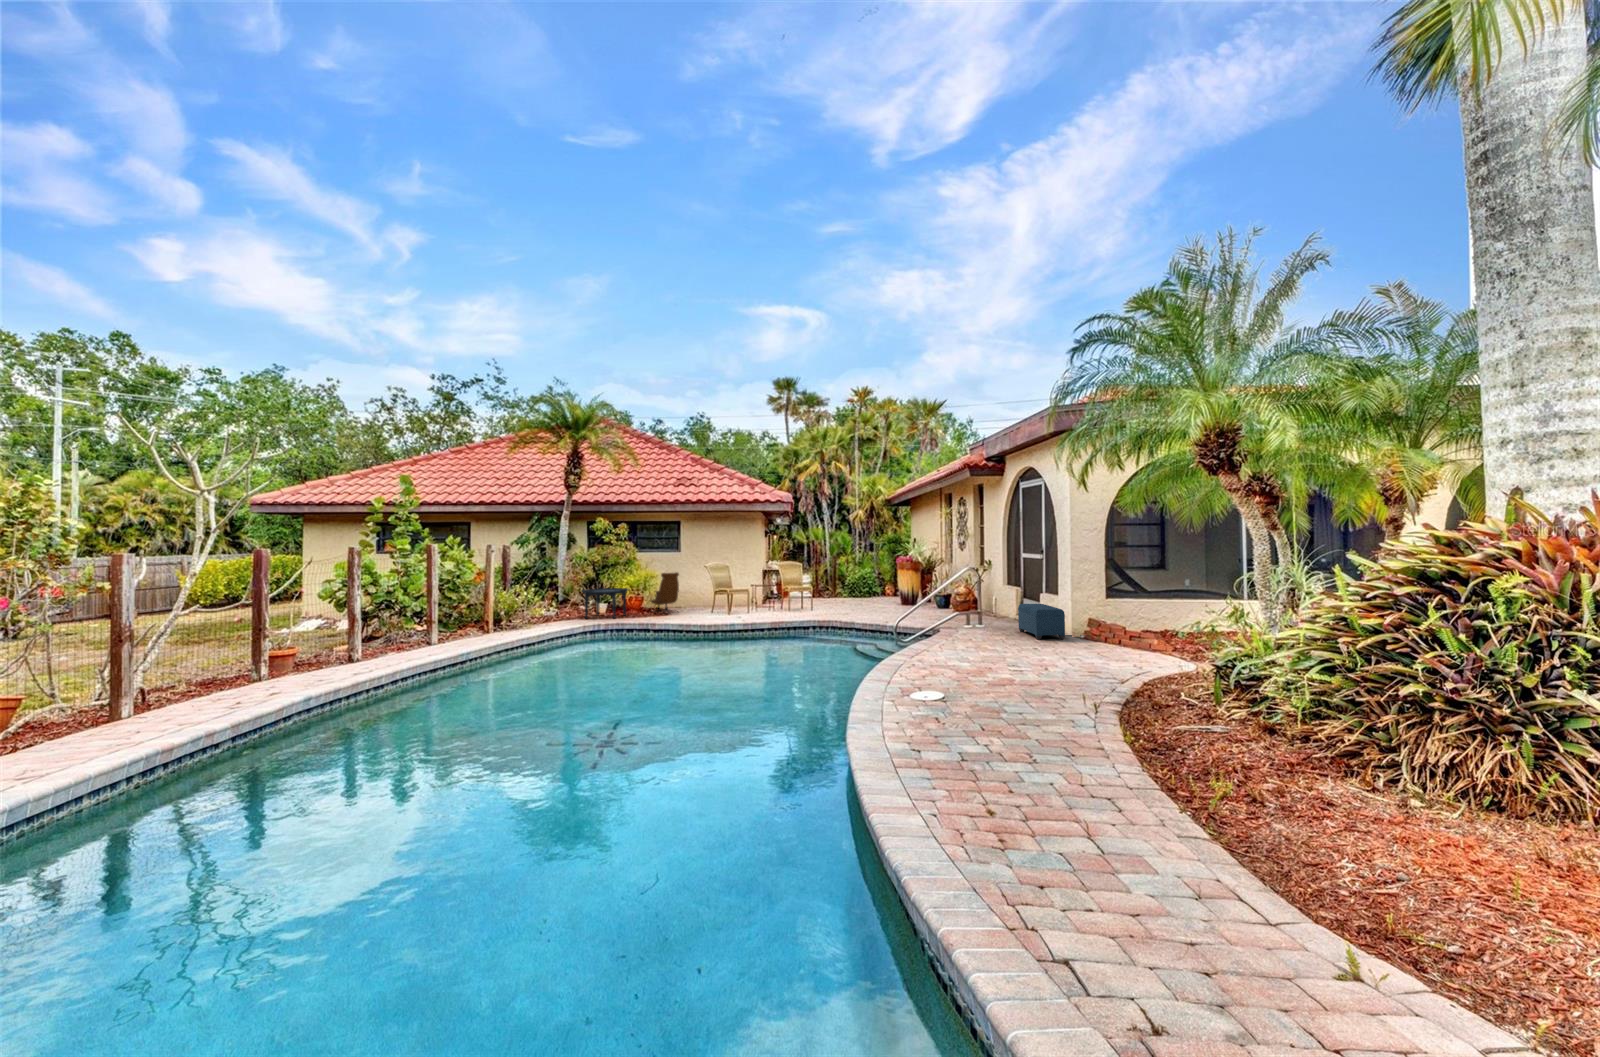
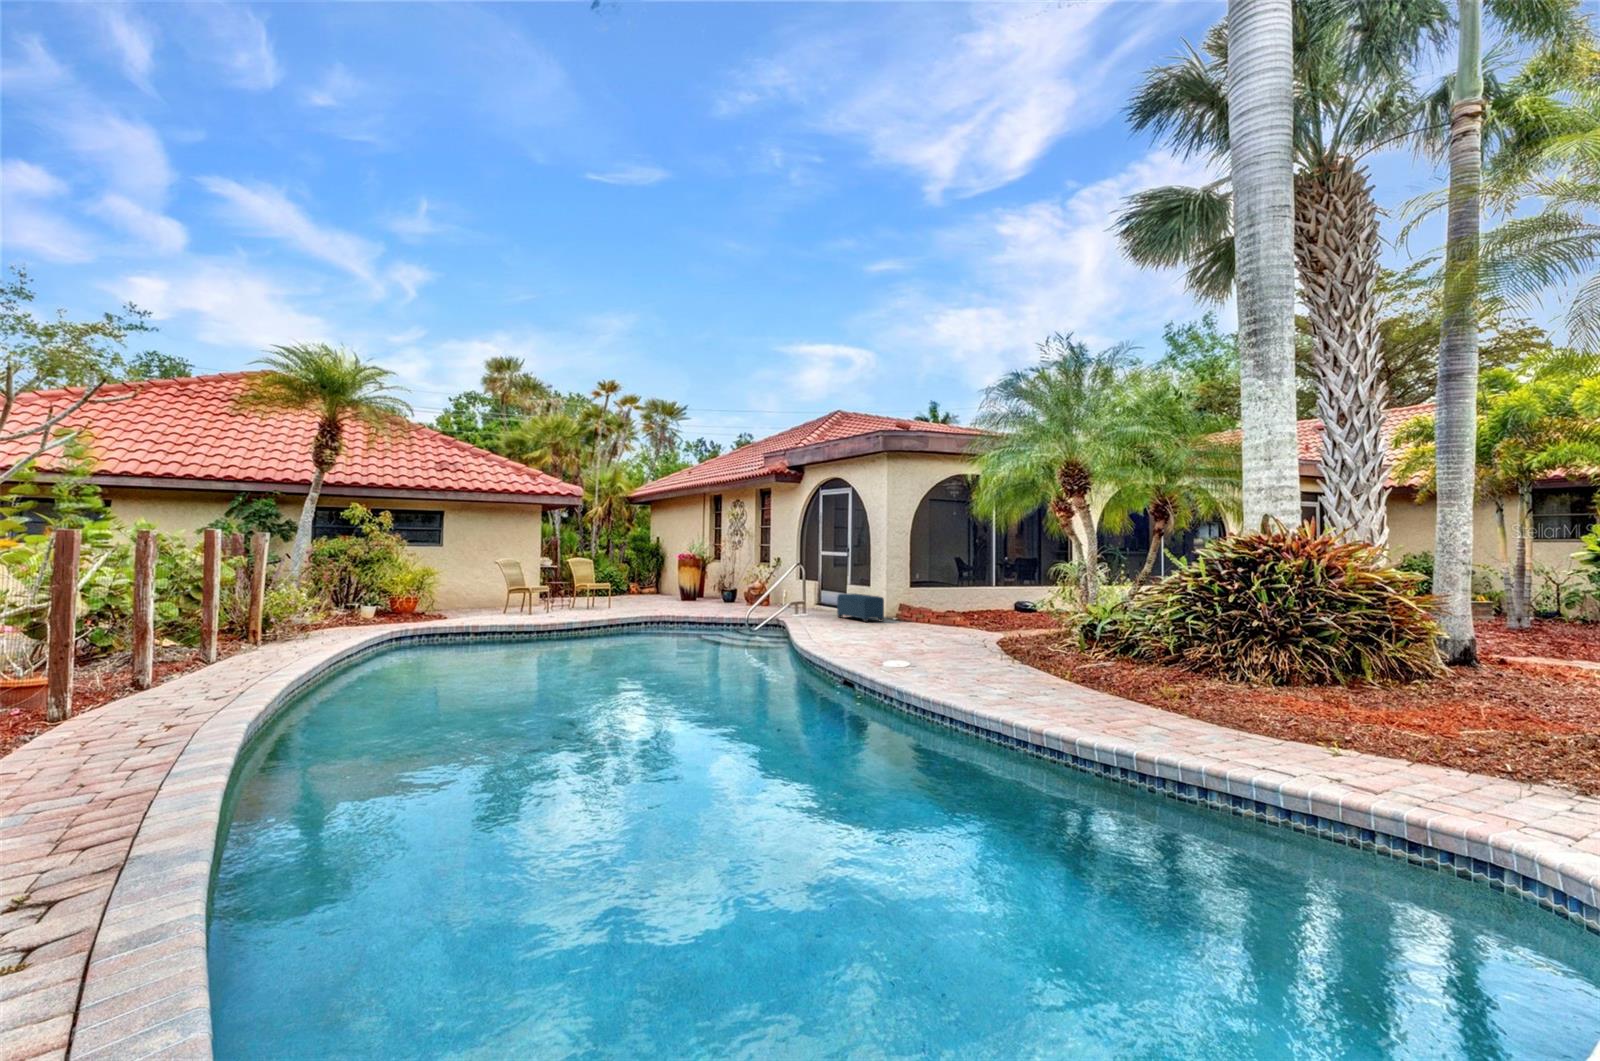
lounge chair: present [651,572,679,612] -> none [419,569,467,617]
round table: present [582,588,628,619] -> none [349,588,412,625]

